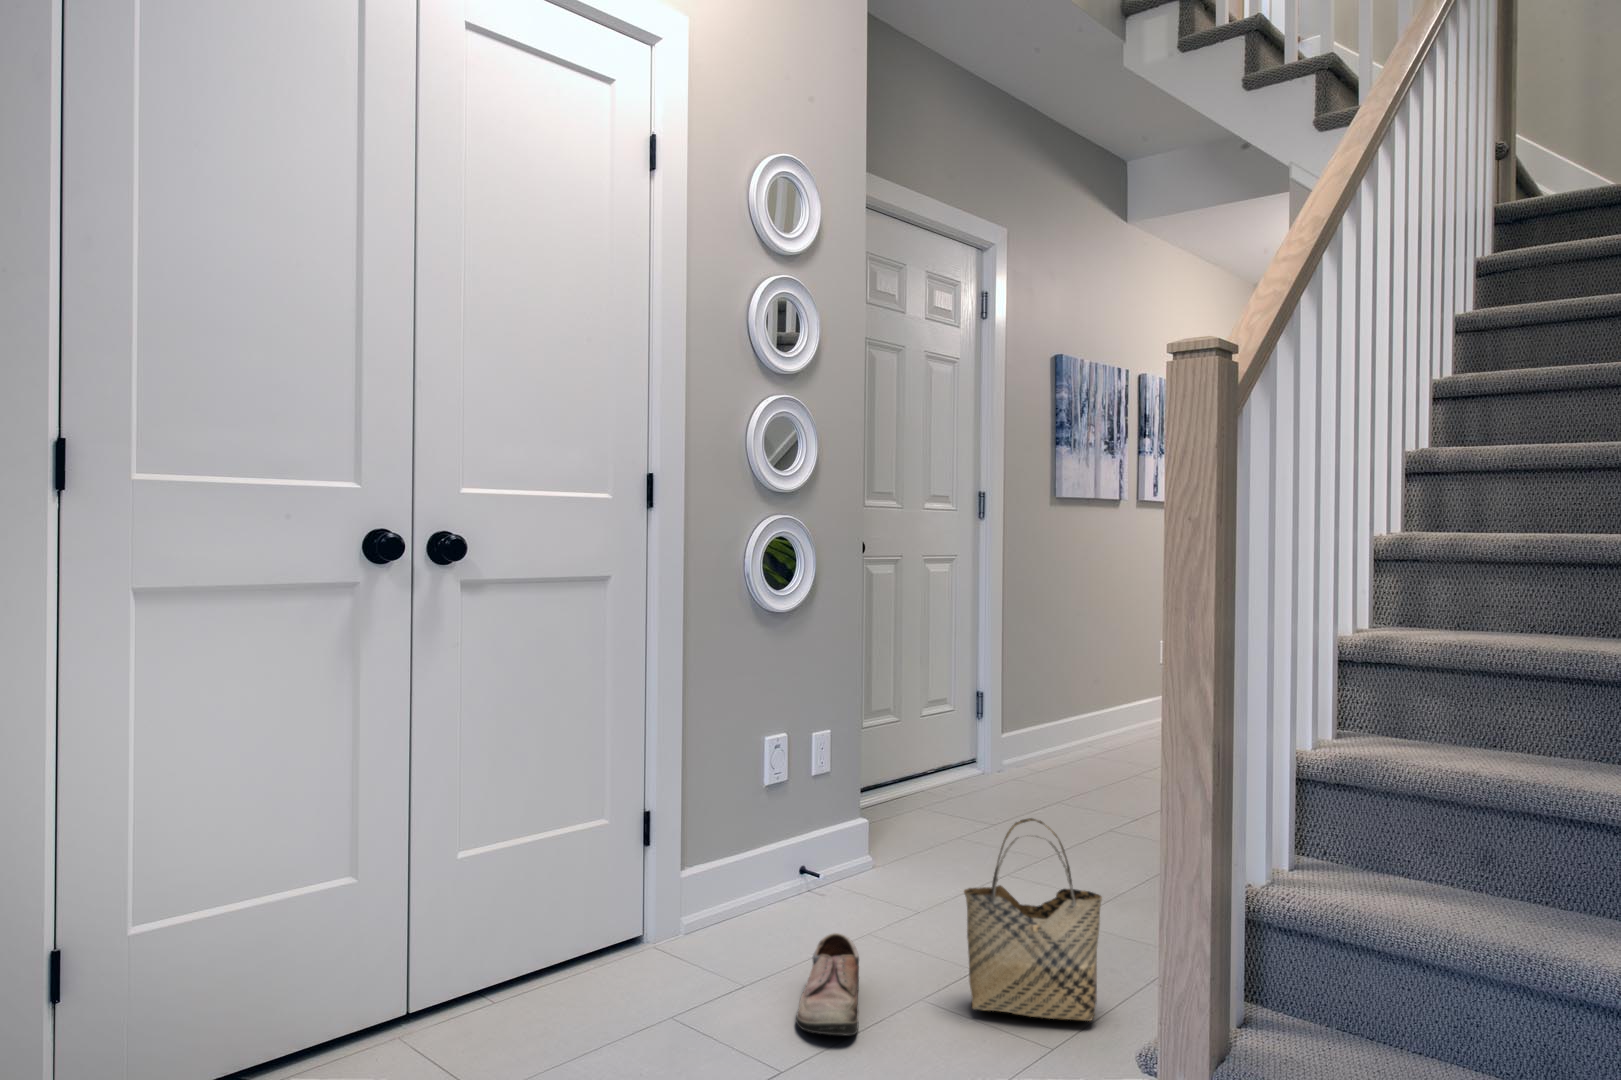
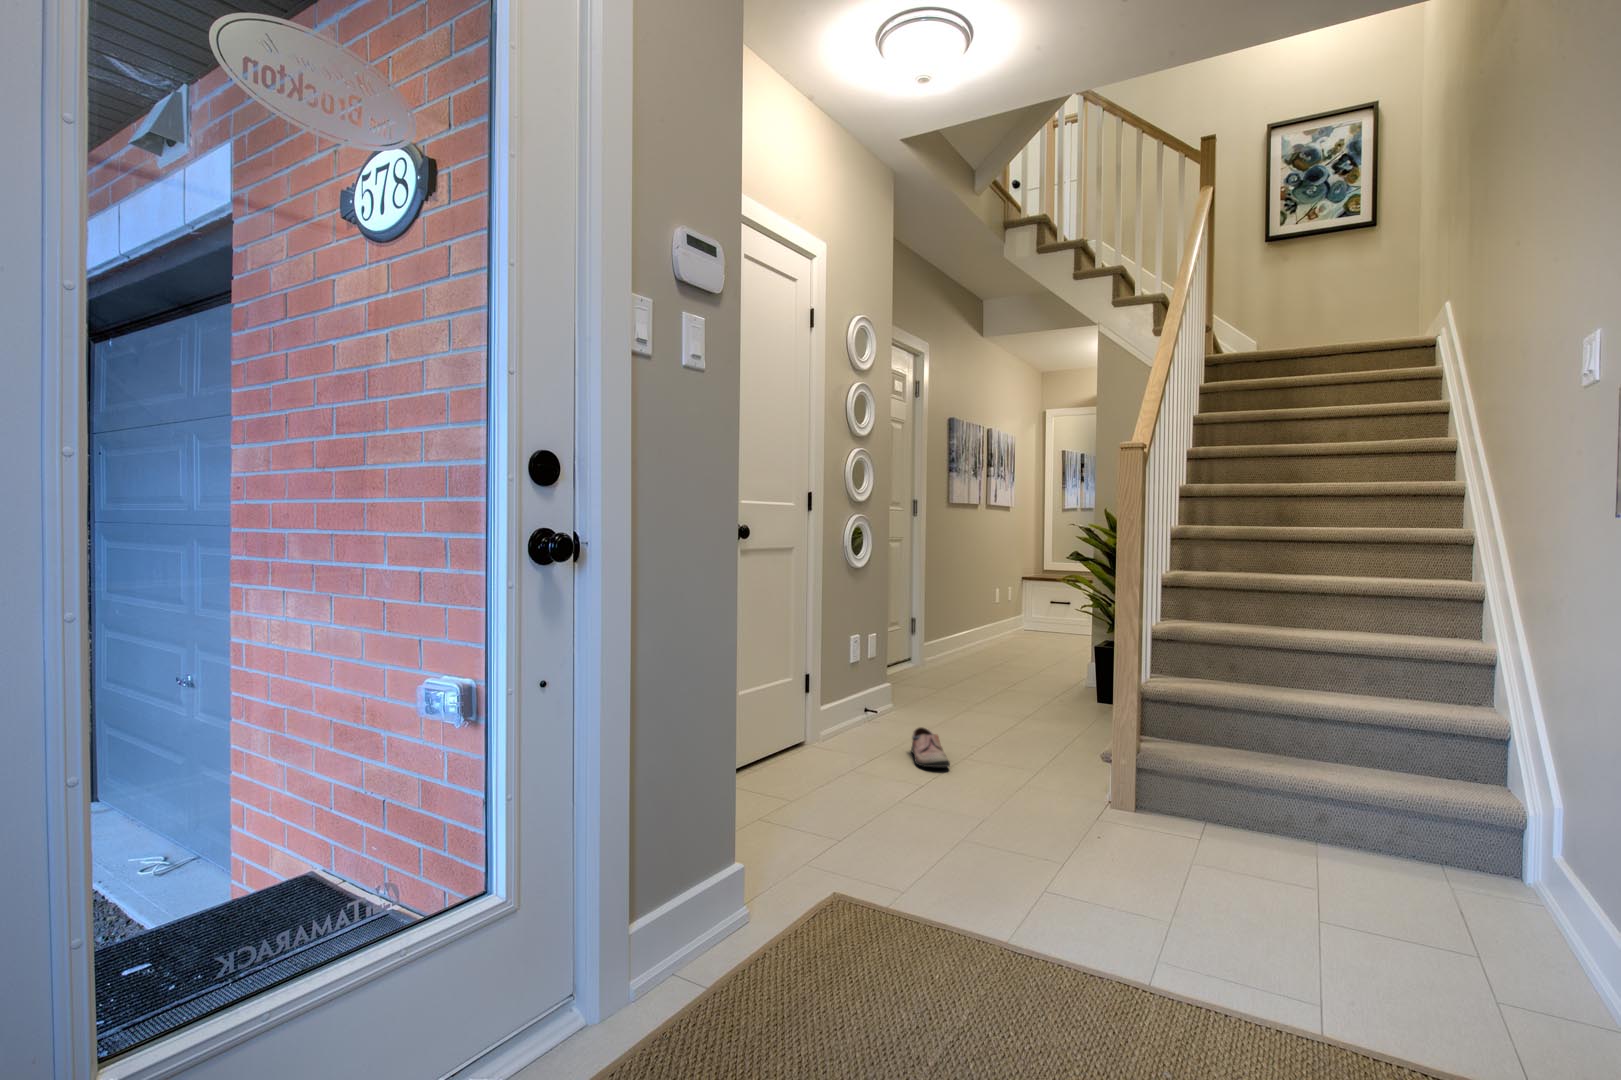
woven basket: present [964,818,1102,1021] -> none [989,666,1053,758]

